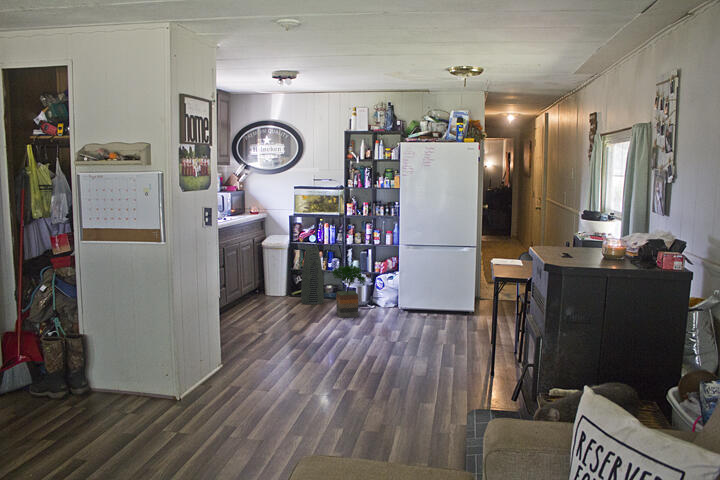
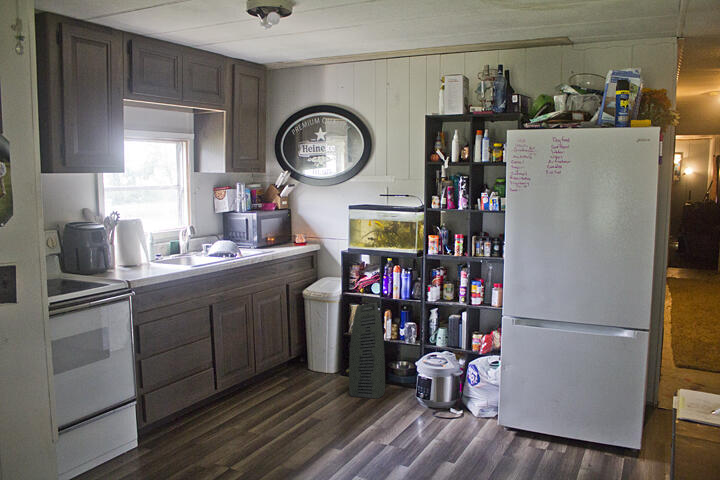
potted tree: present [332,265,366,318] -> none [377,344,438,438]

